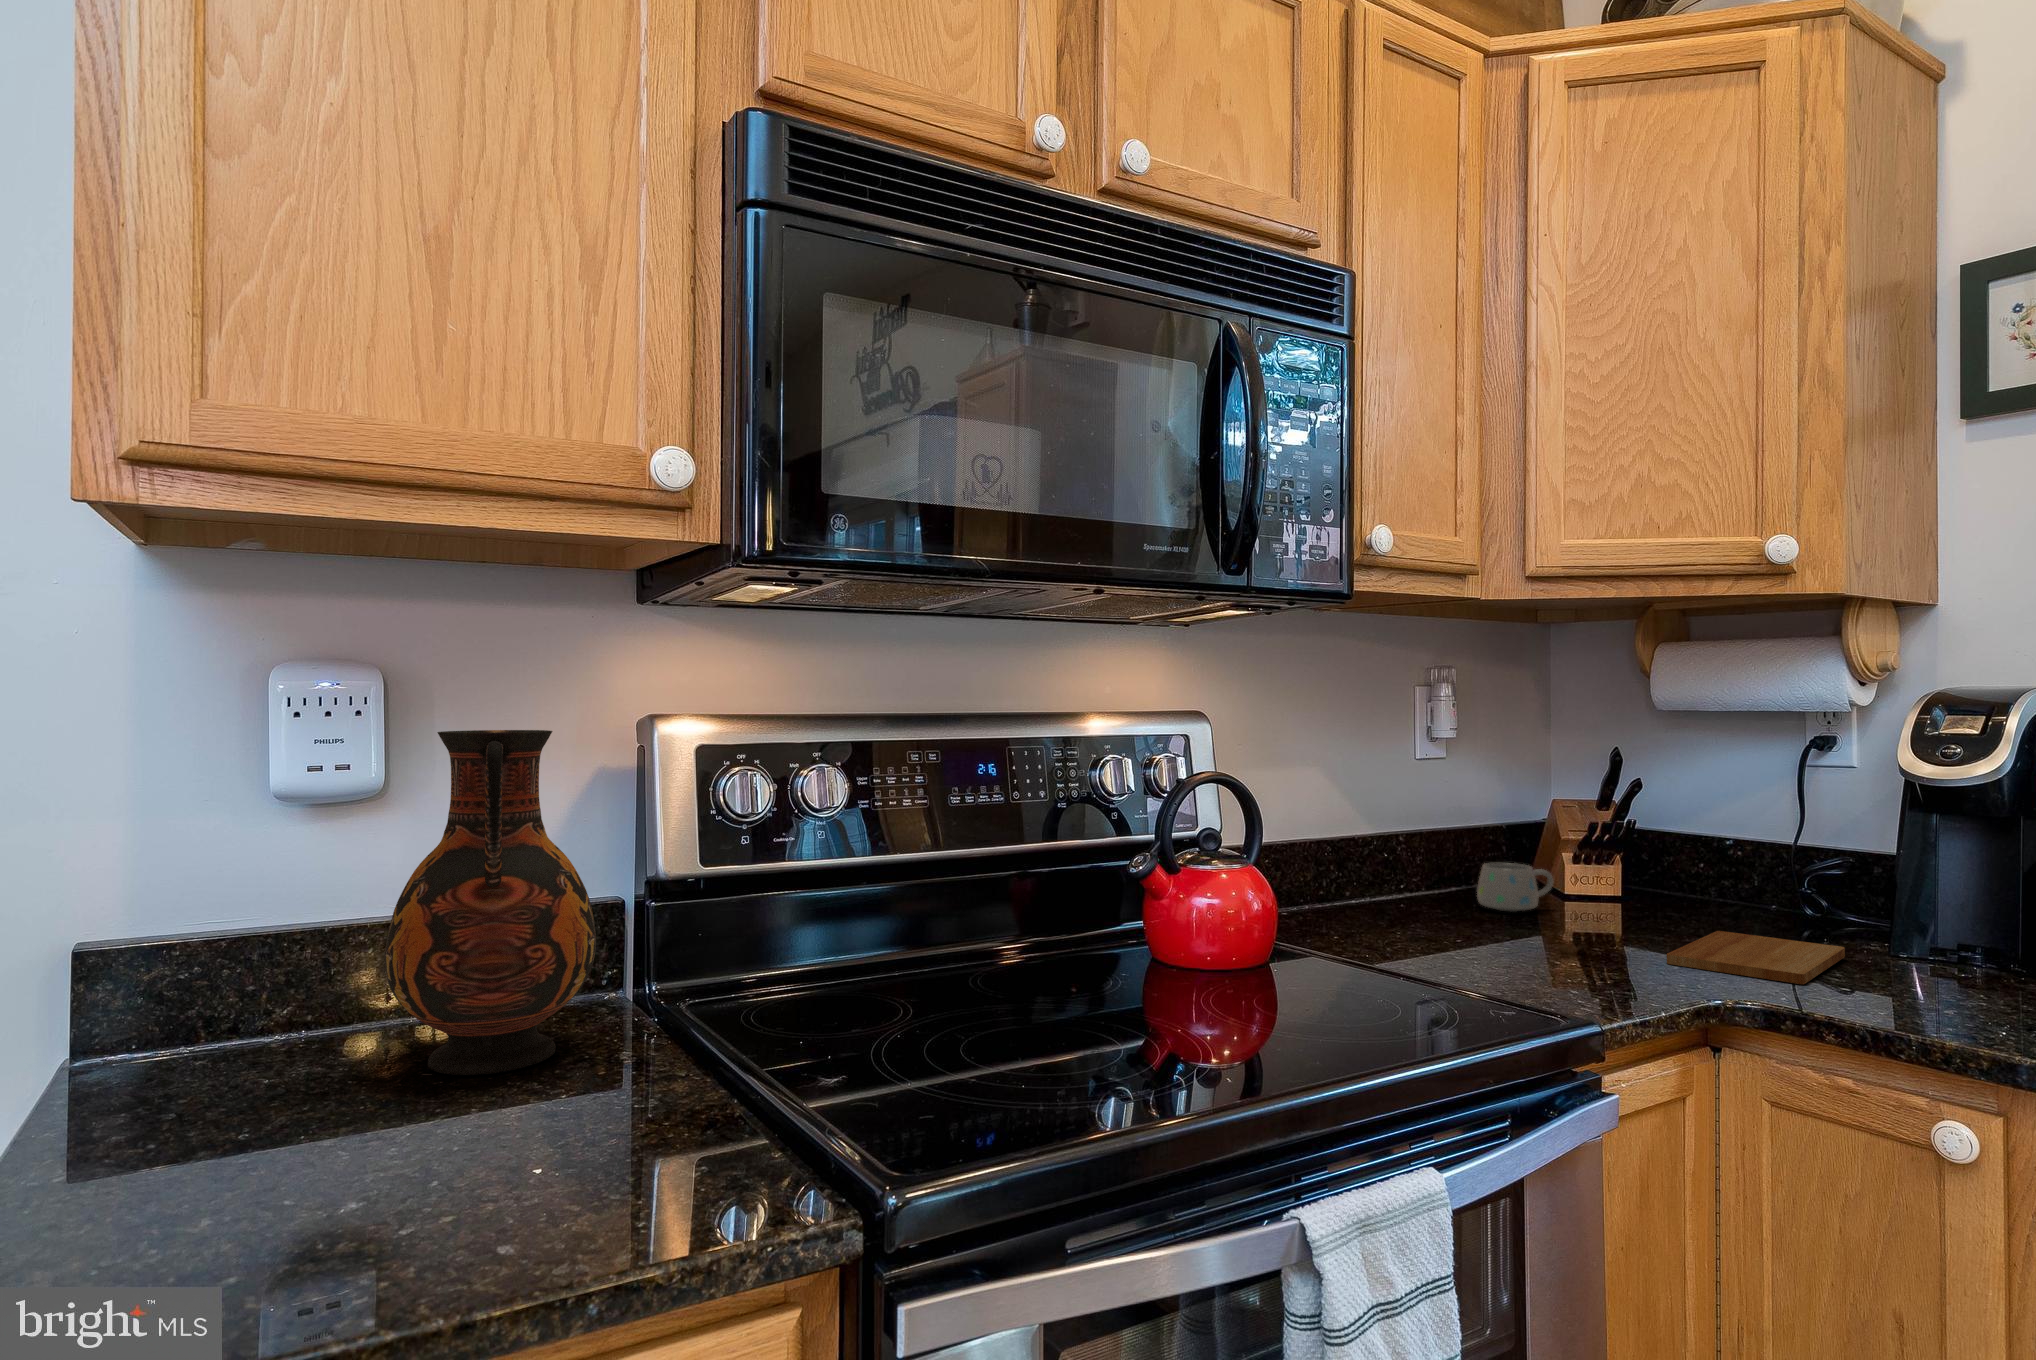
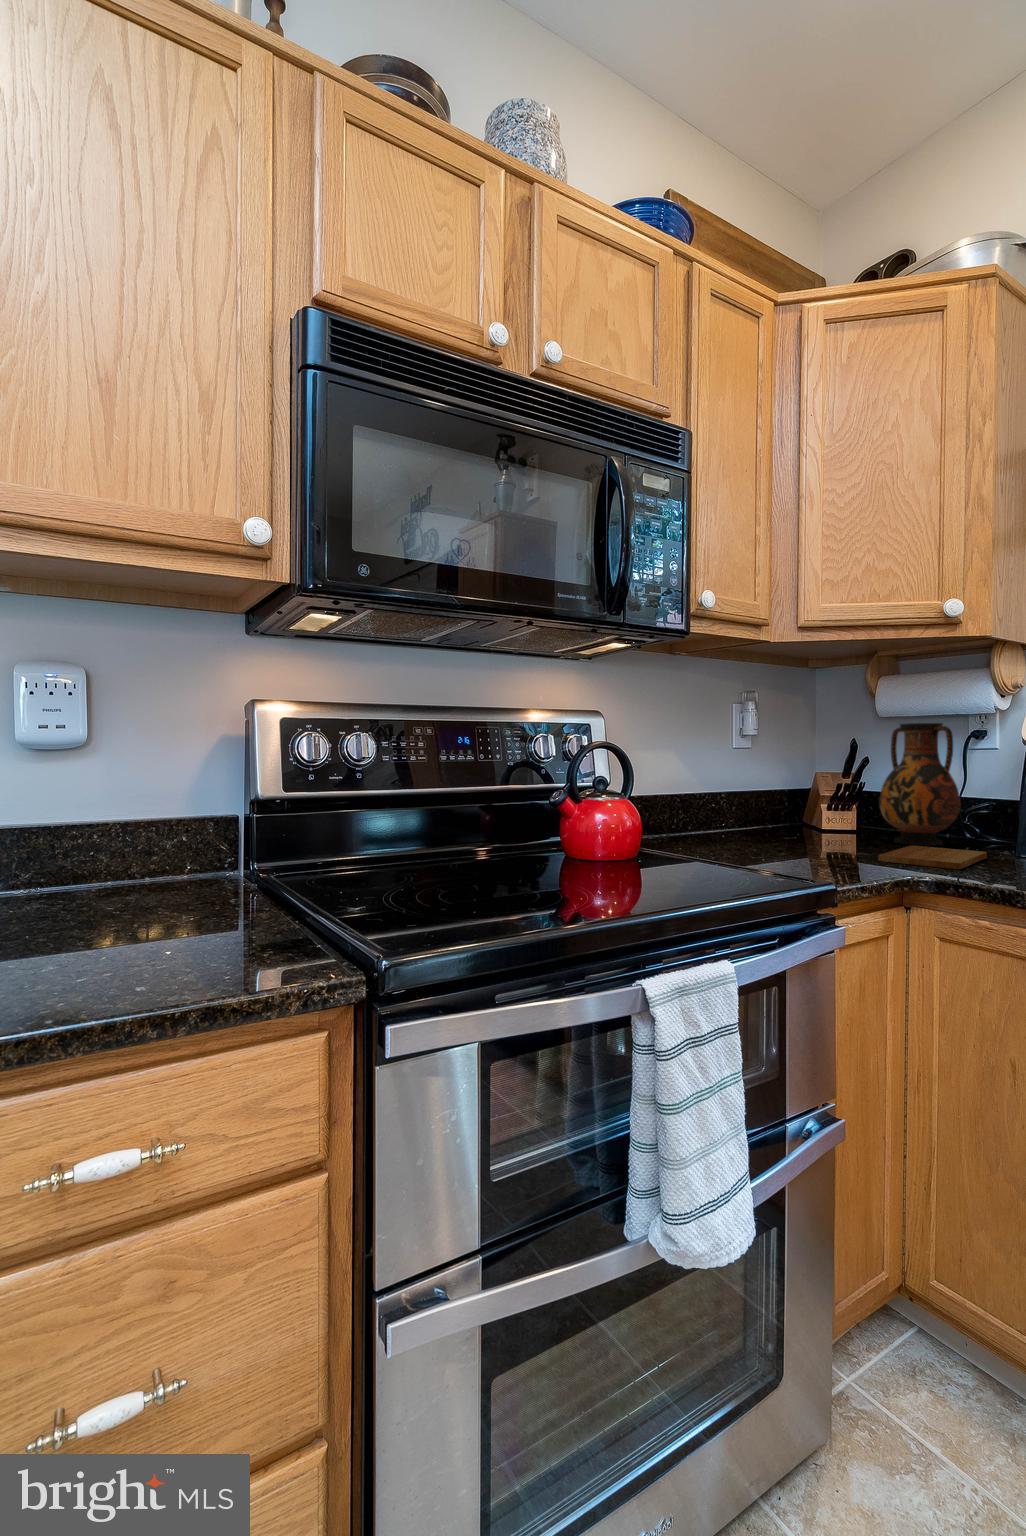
vase: present [385,730,596,1075] -> present [879,723,960,846]
mug: present [1477,863,1554,912] -> none [768,811,814,839]

